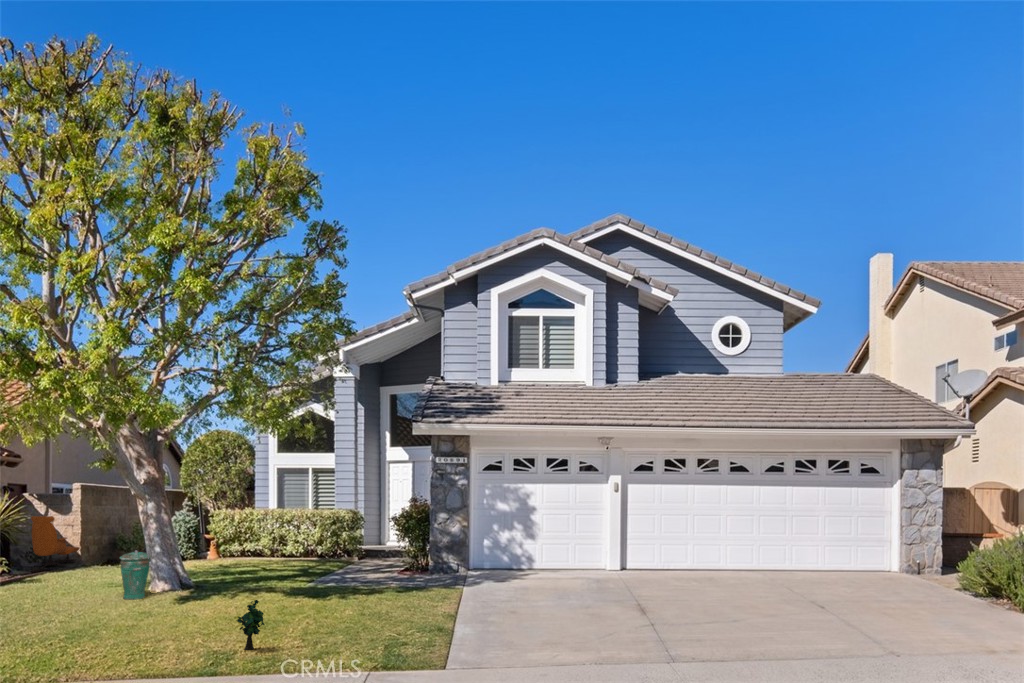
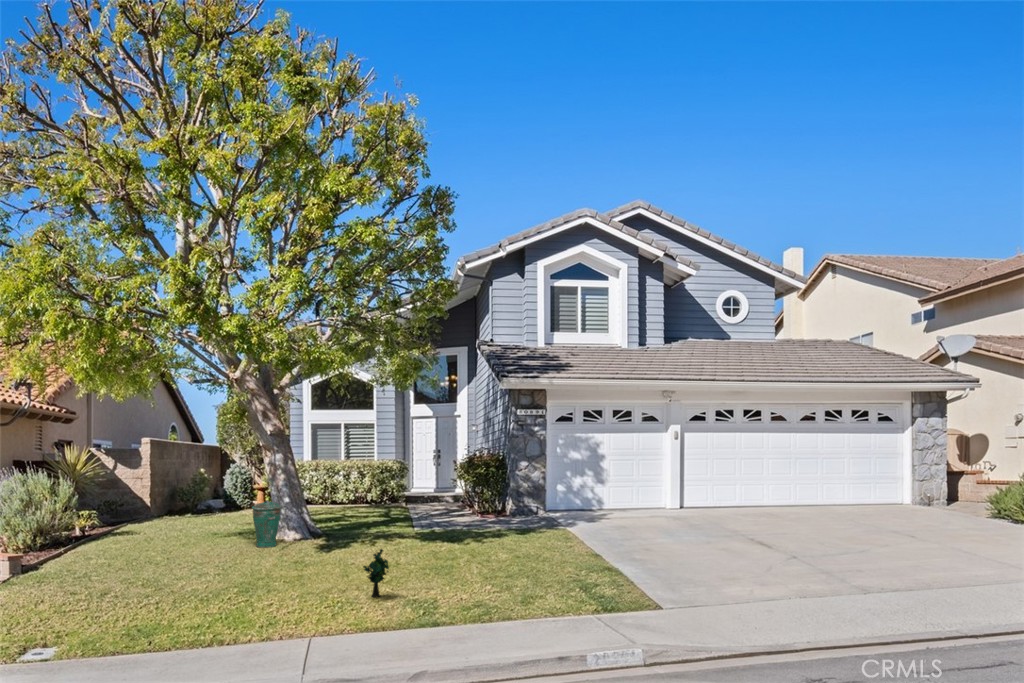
lounge chair: present [31,516,80,569] -> none [110,470,151,522]
decorative plant: present [236,600,264,650] -> present [363,549,389,597]

